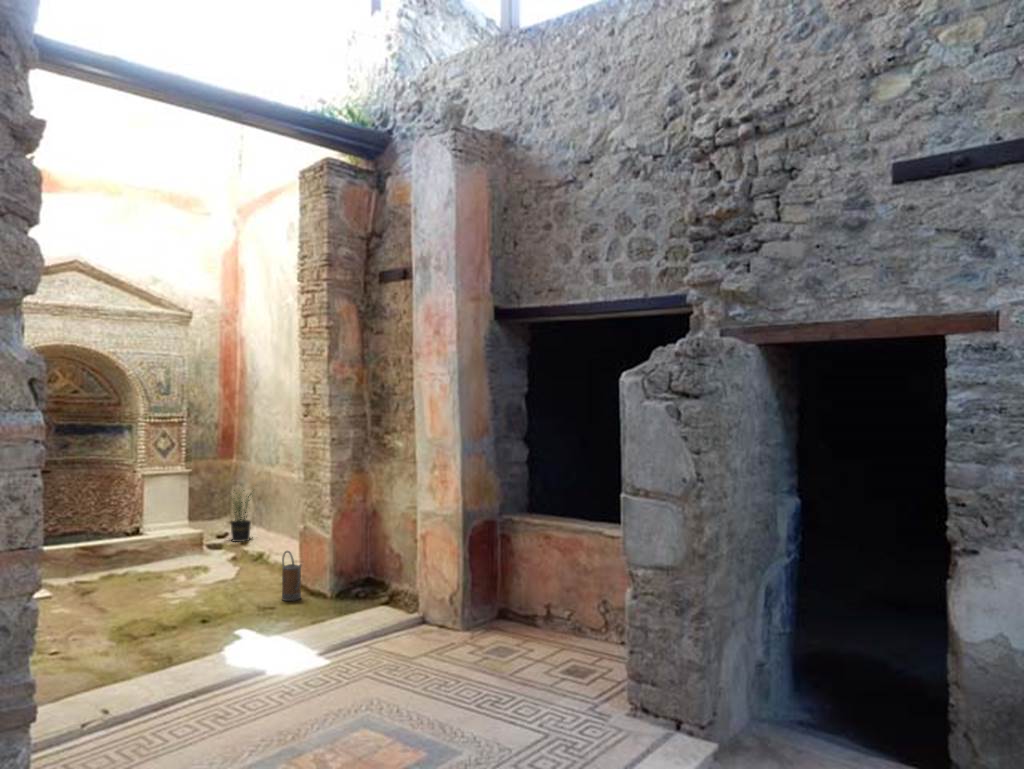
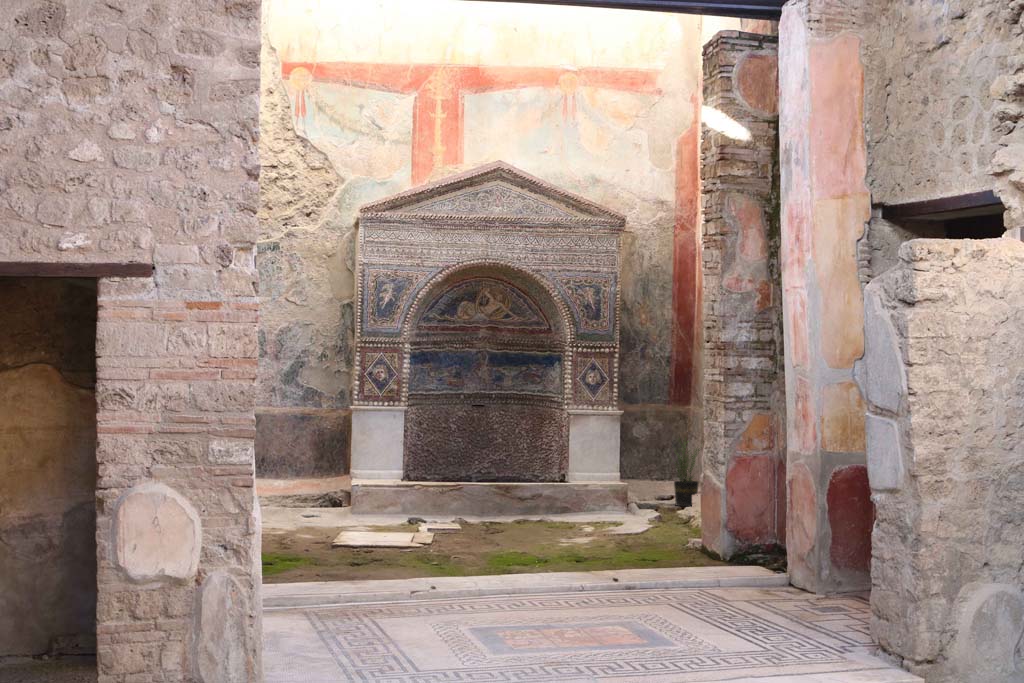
watering can: present [282,551,301,601] -> none [669,495,690,551]

